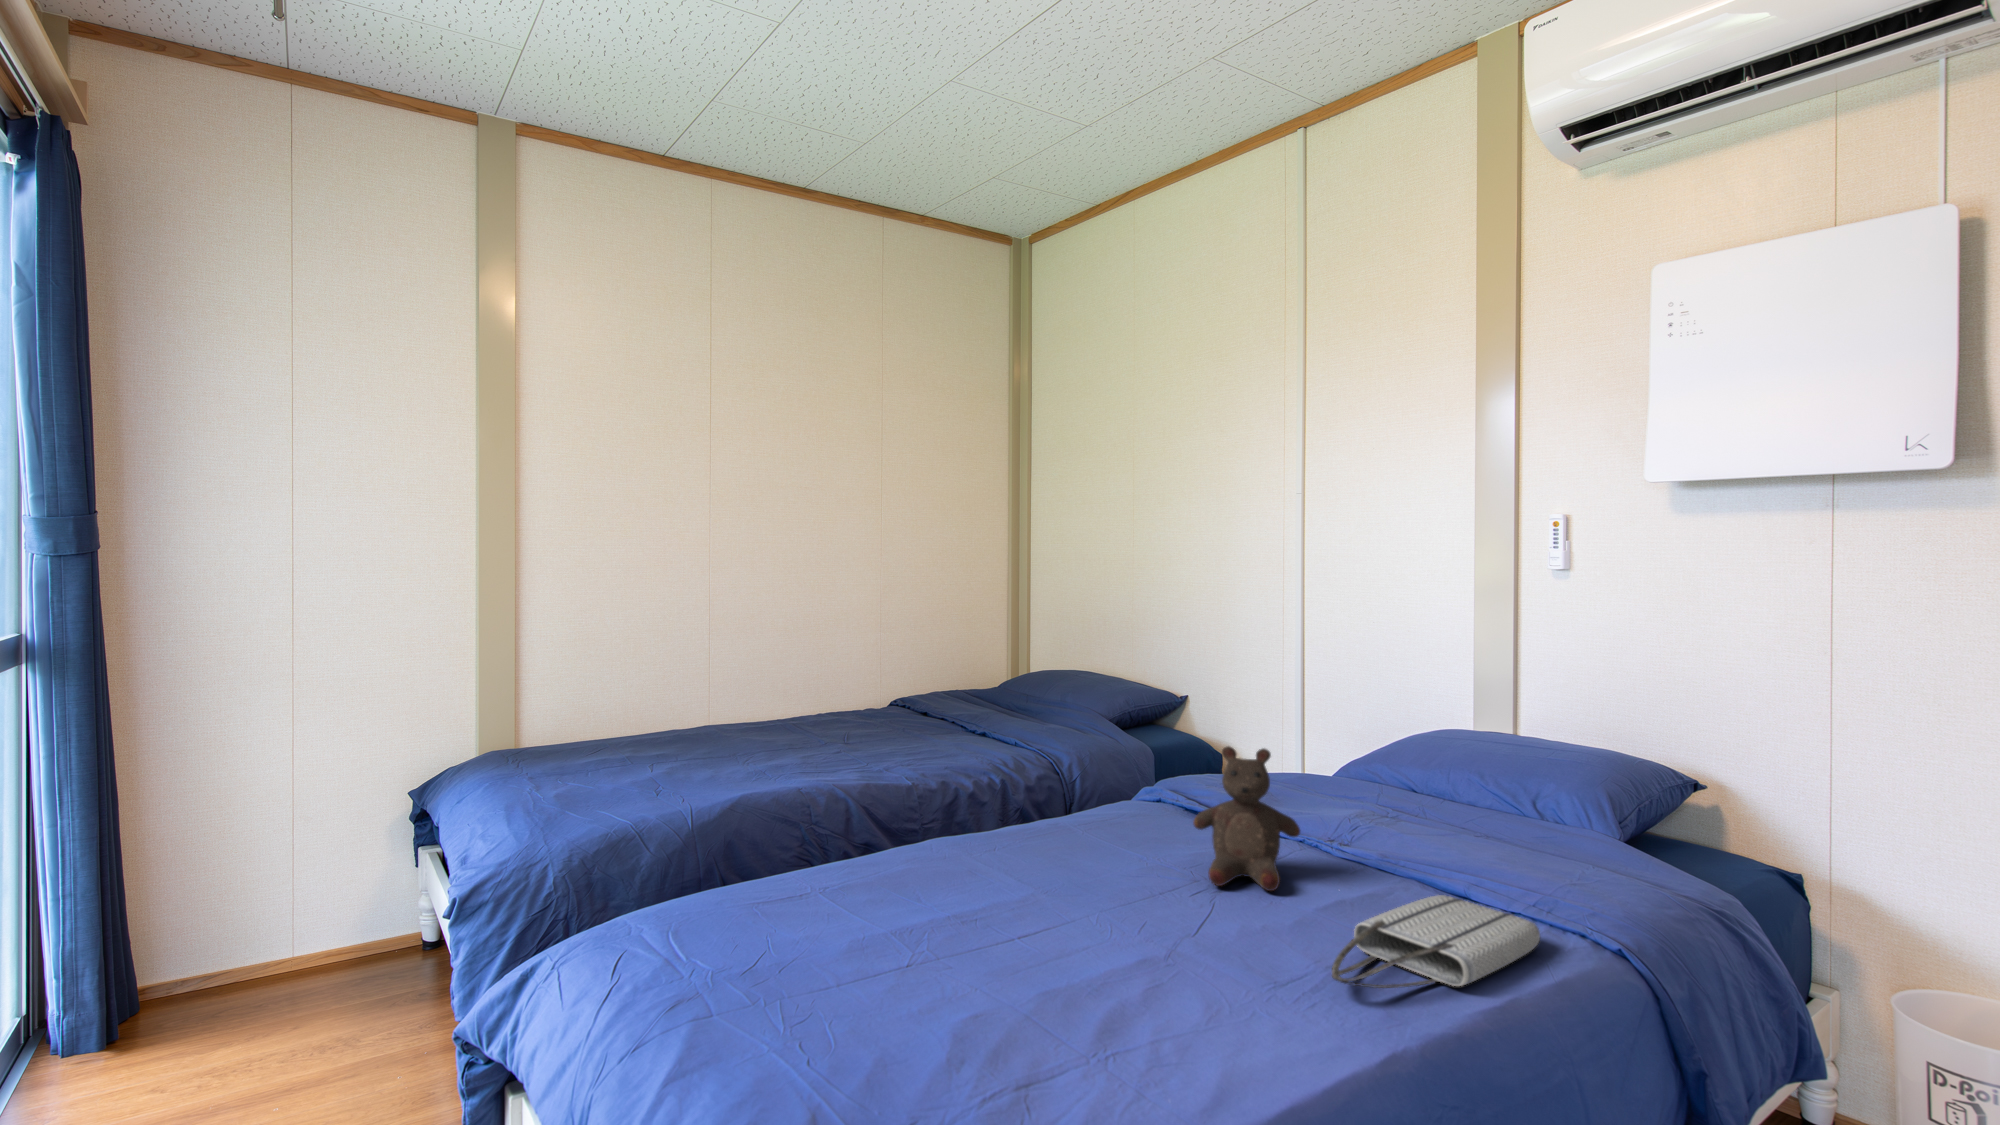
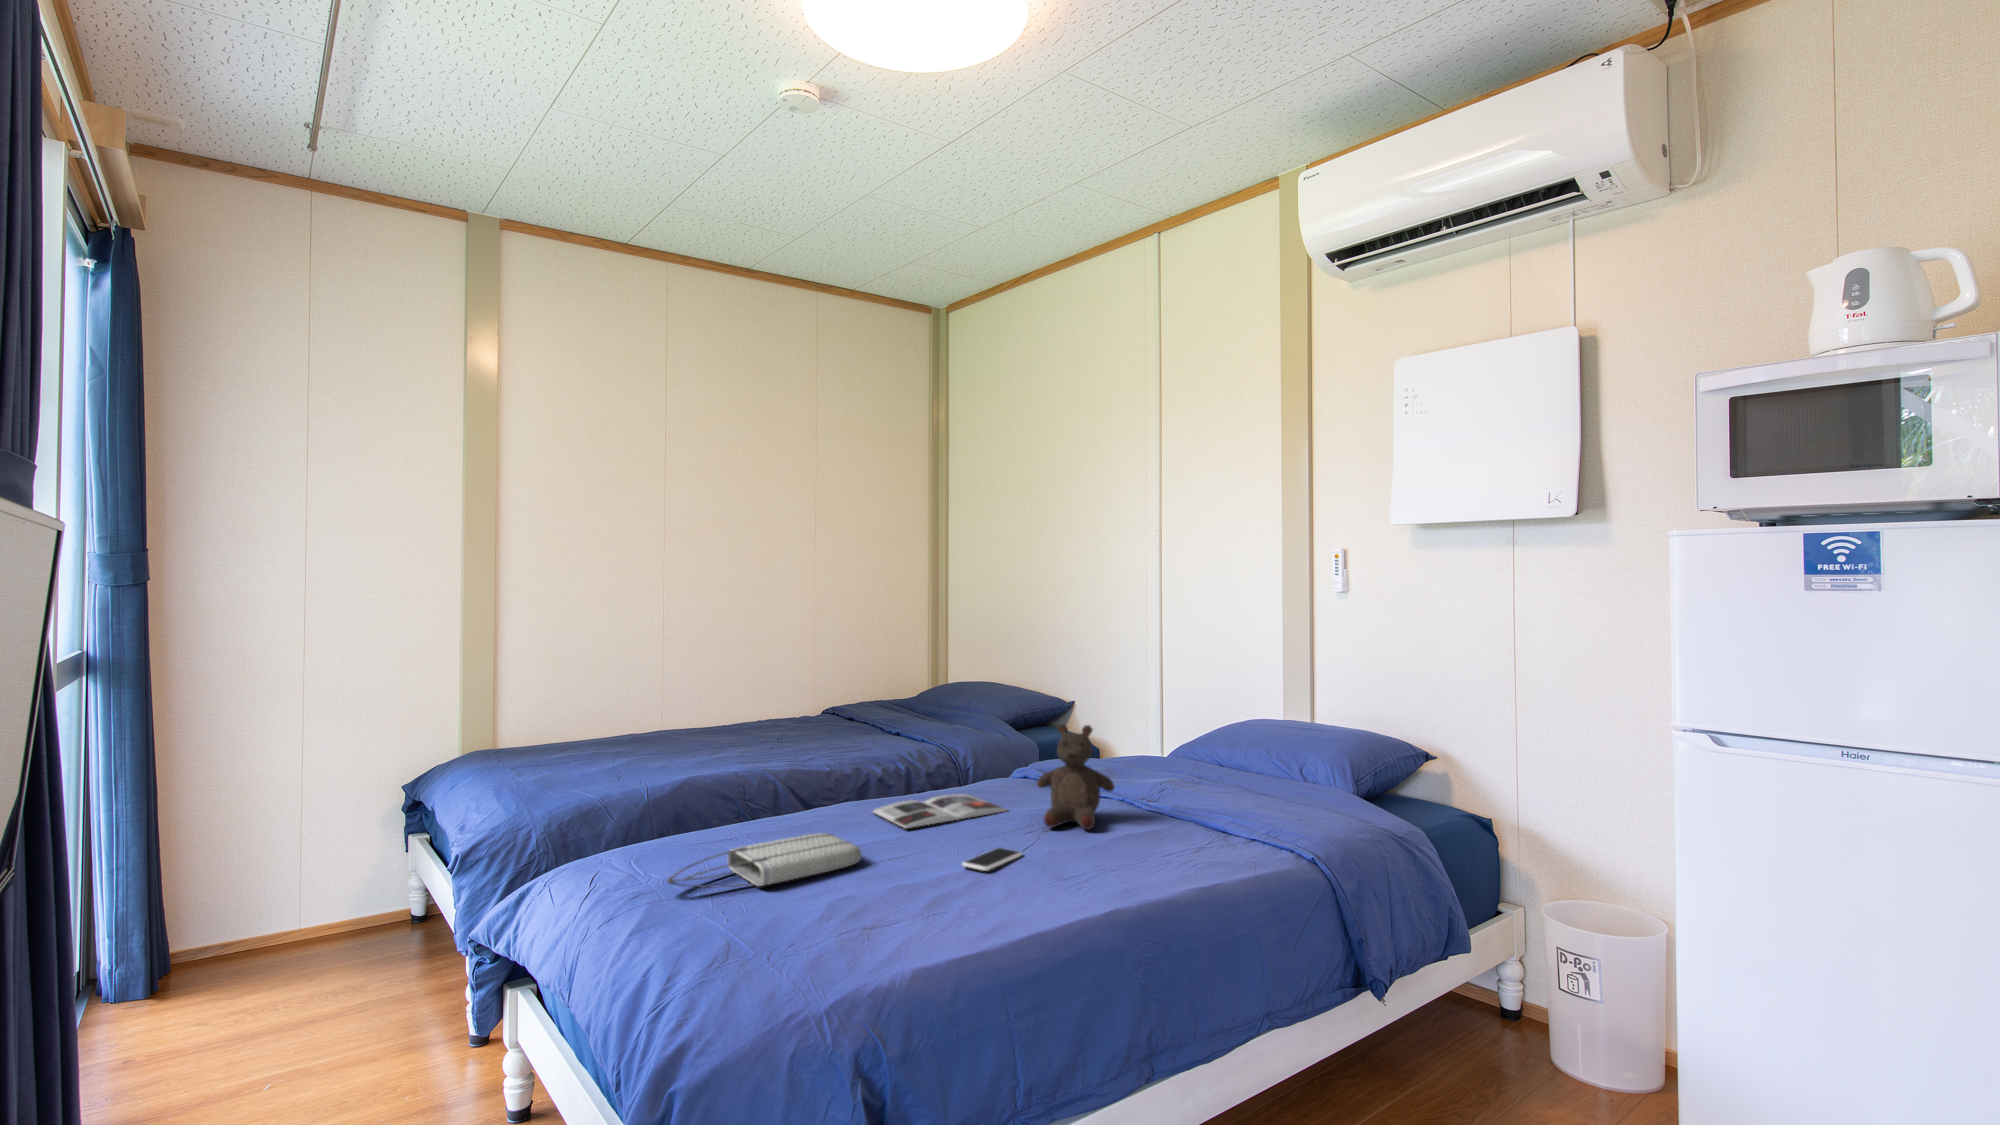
magazine: none [975,829,1153,883] -> present [873,794,1008,828]
tote bag: present [1332,895,1540,988] -> present [667,833,861,887]
smartphone: none [1116,920,1193,961] -> present [963,848,1021,871]

